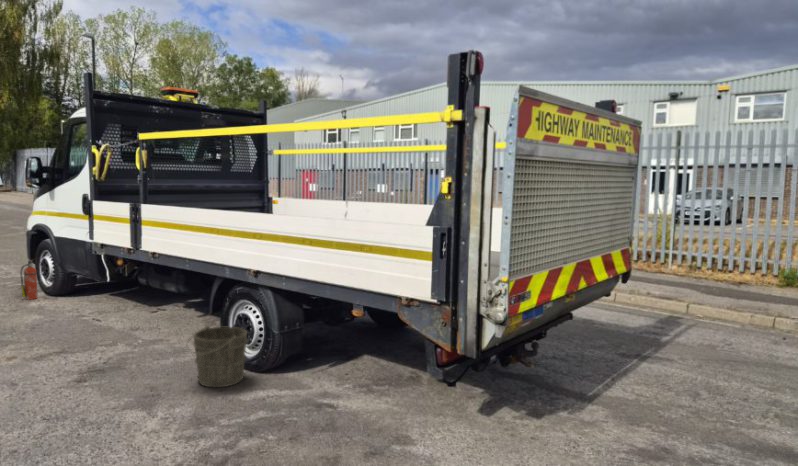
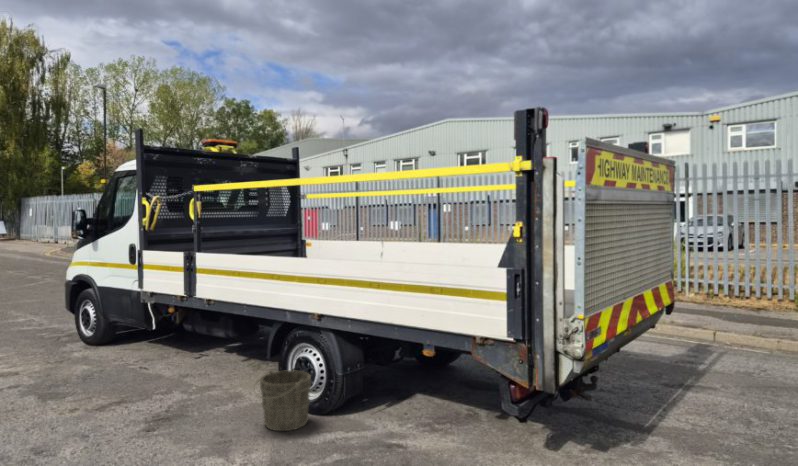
fire extinguisher: present [20,259,38,300] -> none [62,308,81,350]

